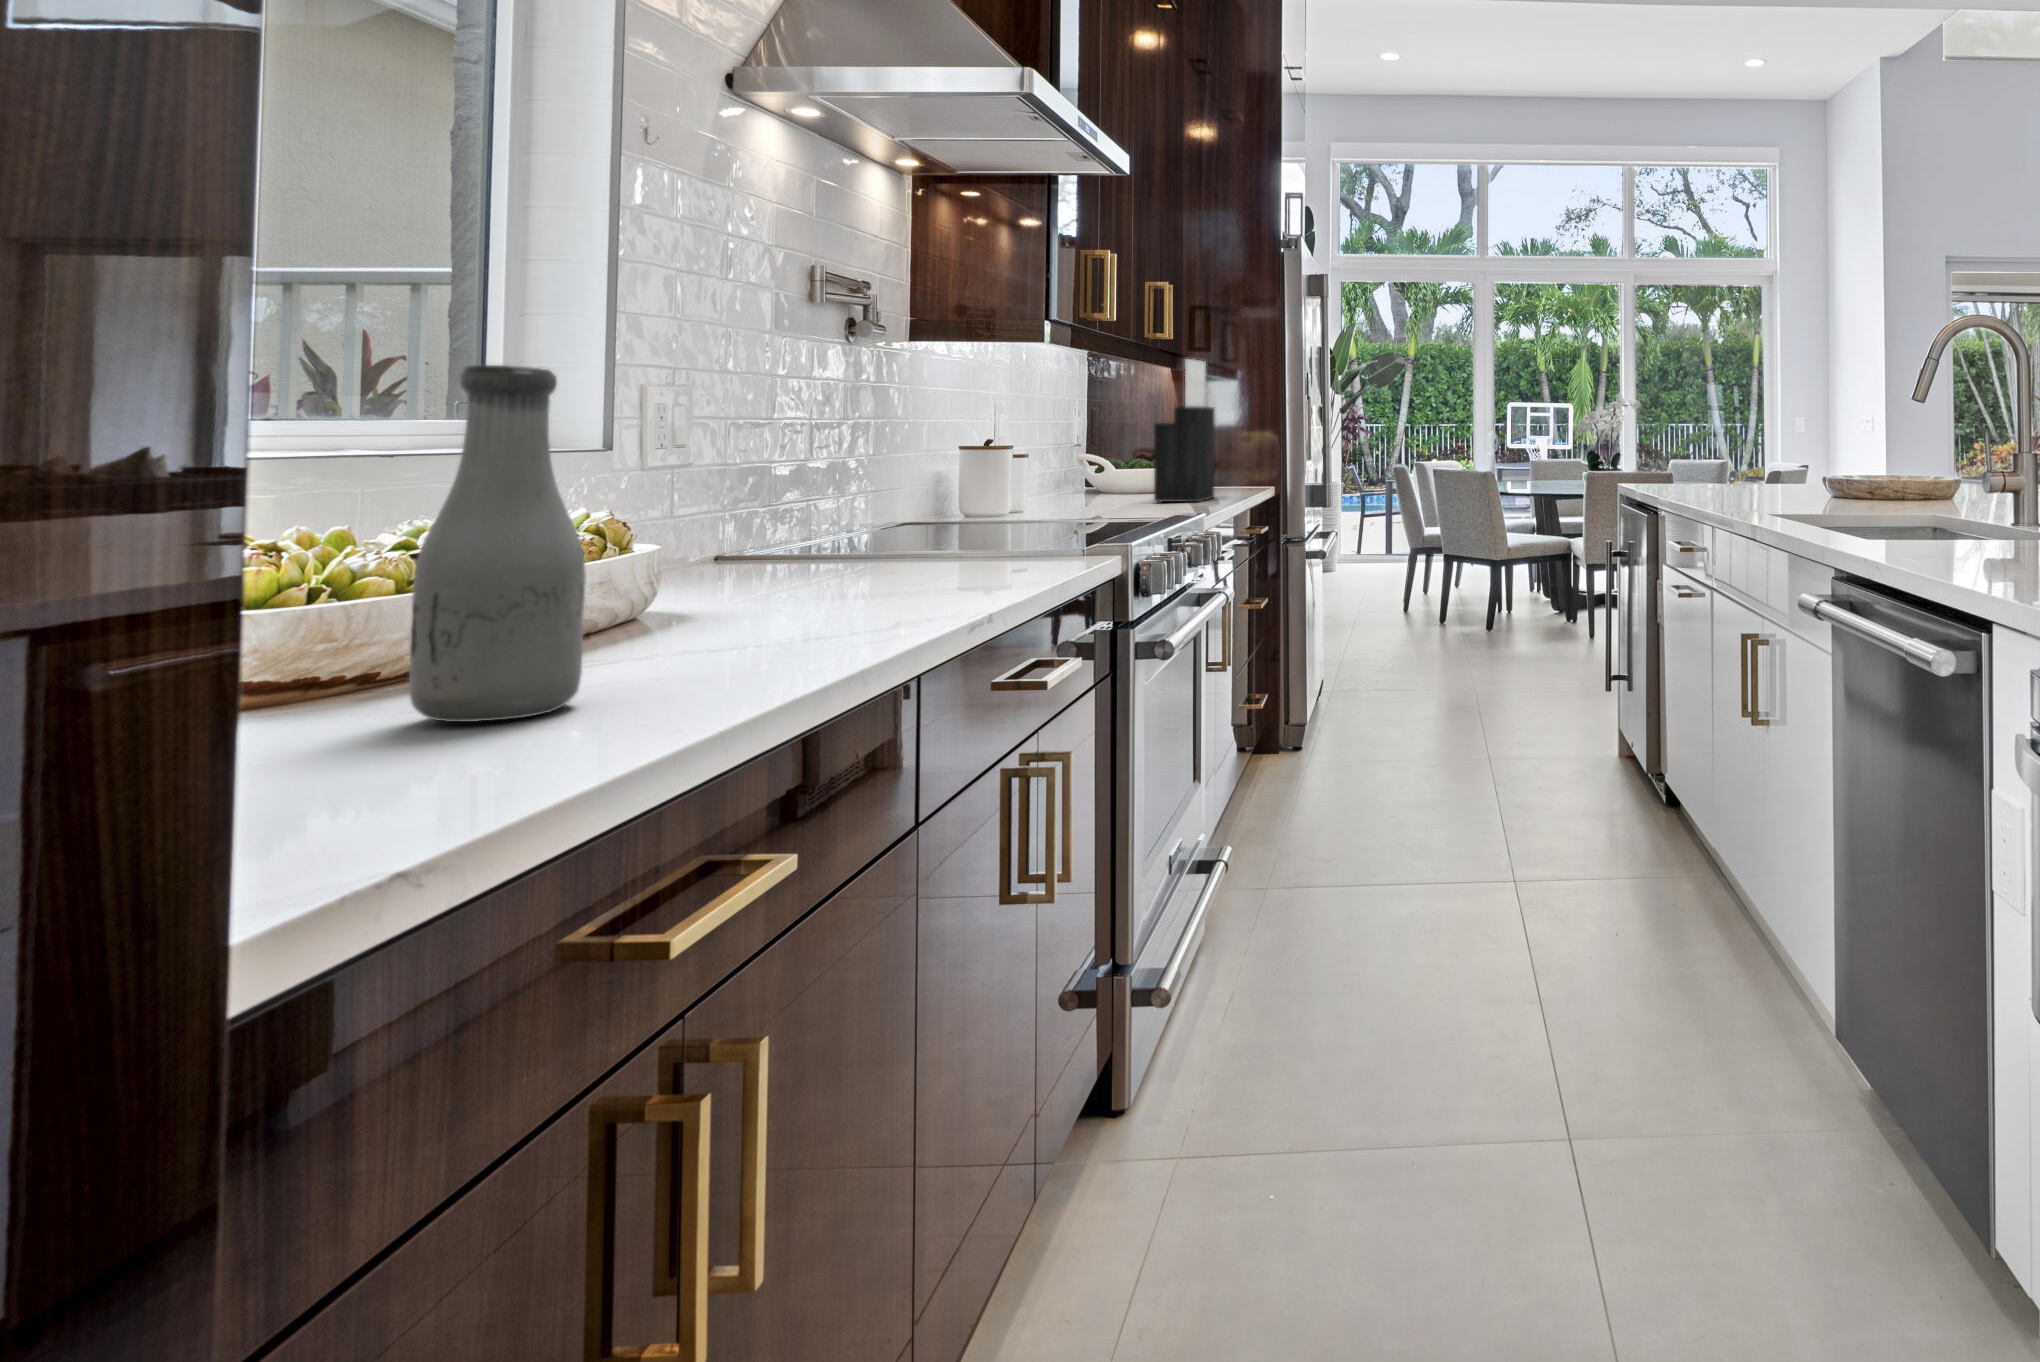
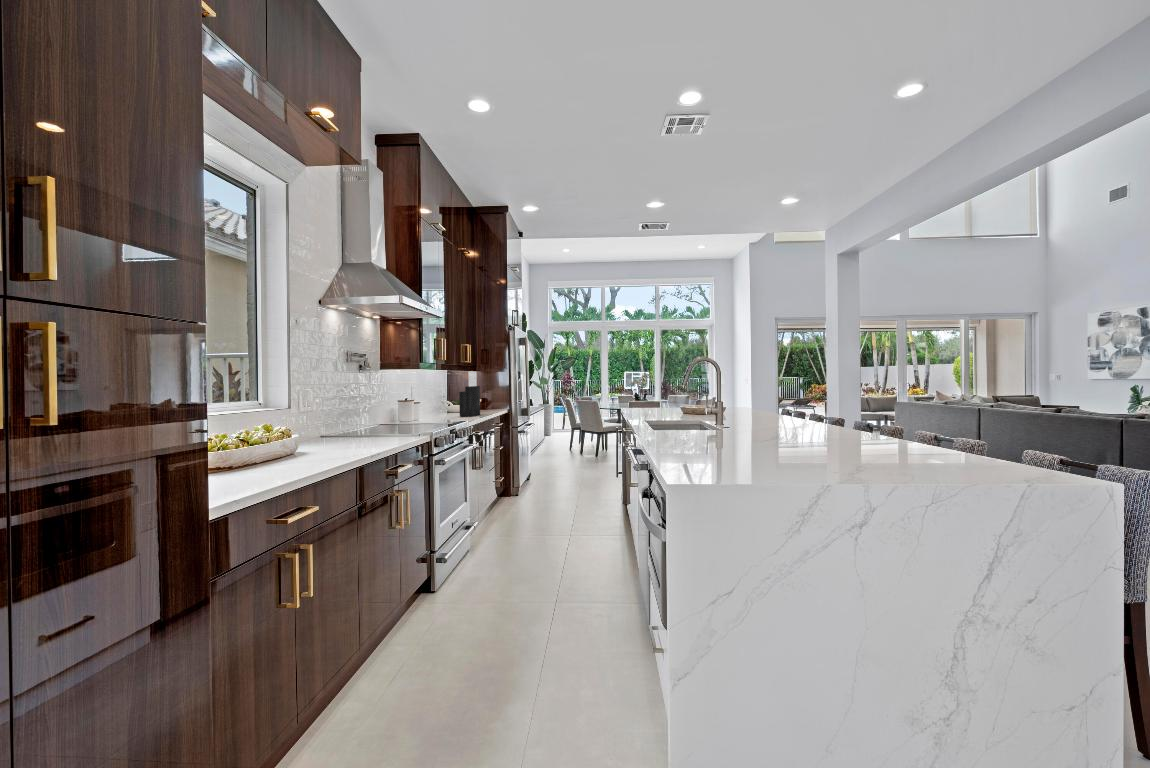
bottle: present [409,365,586,722] -> none [239,401,273,475]

